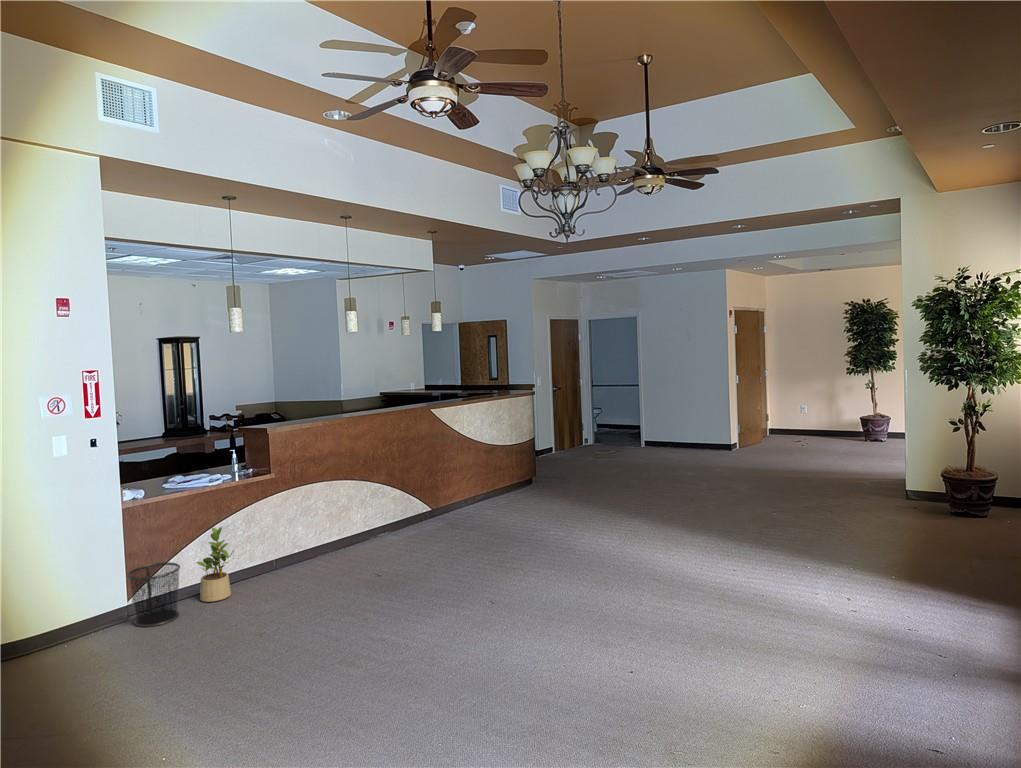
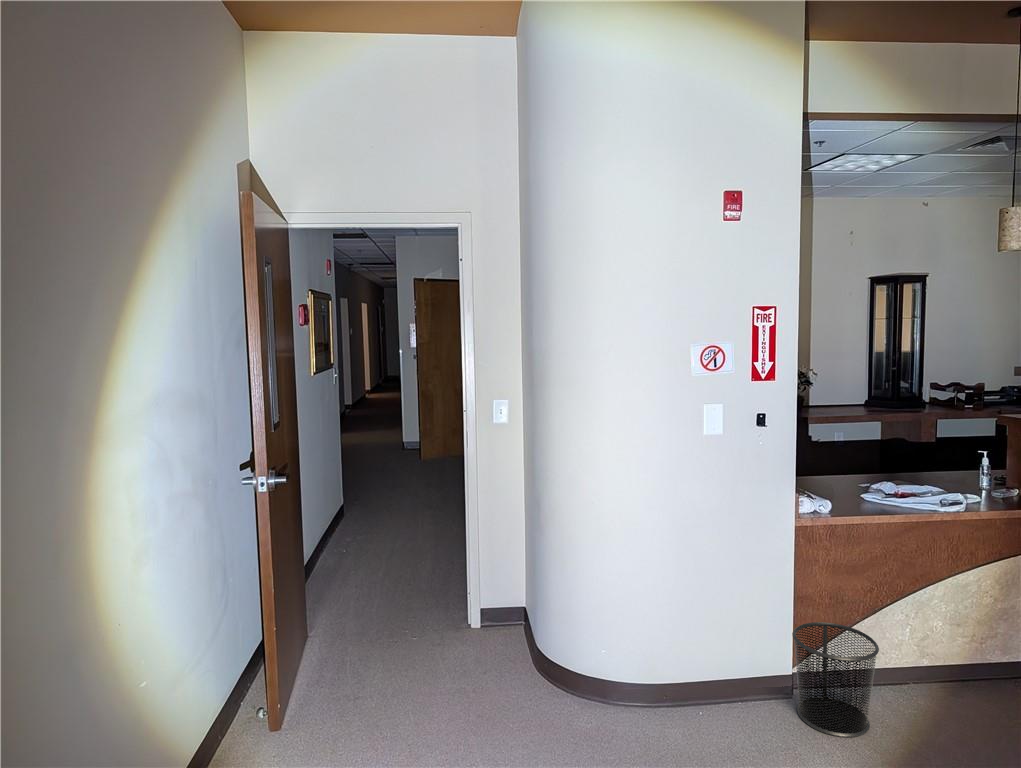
potted plant: present [196,527,234,602] -> none [906,593,984,728]

